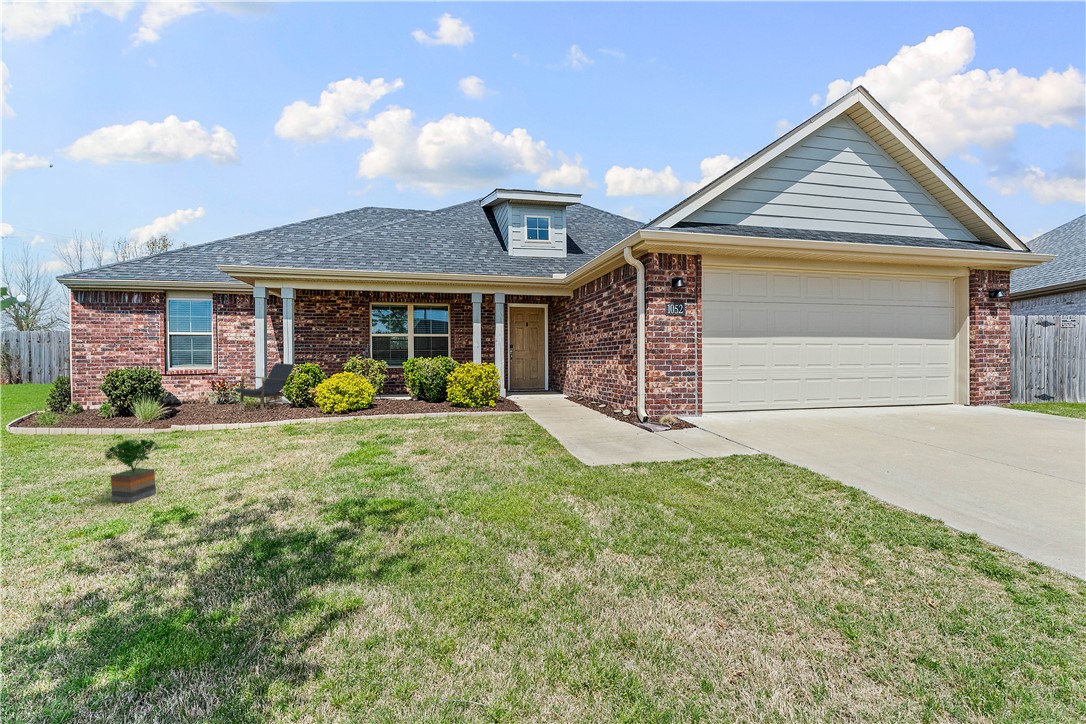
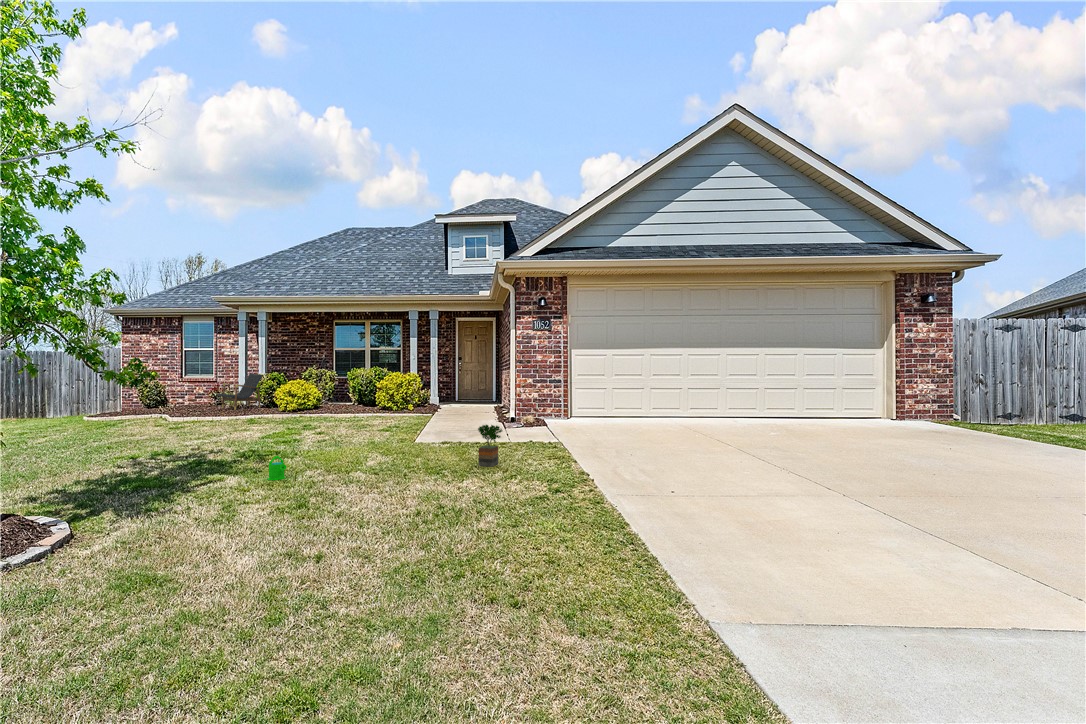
potted tree: present [105,439,162,503] -> present [478,425,502,467]
watering can: none [588,598,667,673] -> present [268,456,287,480]

